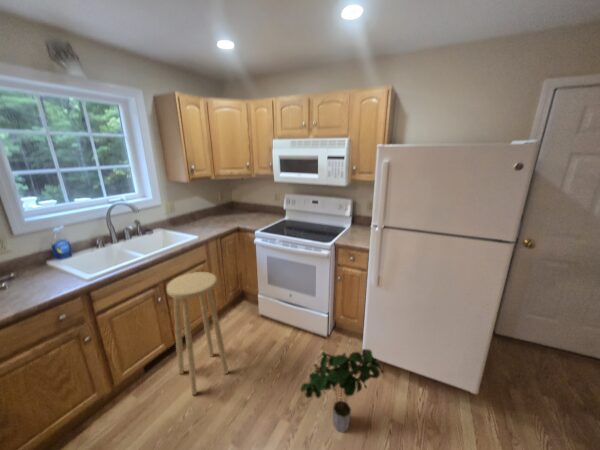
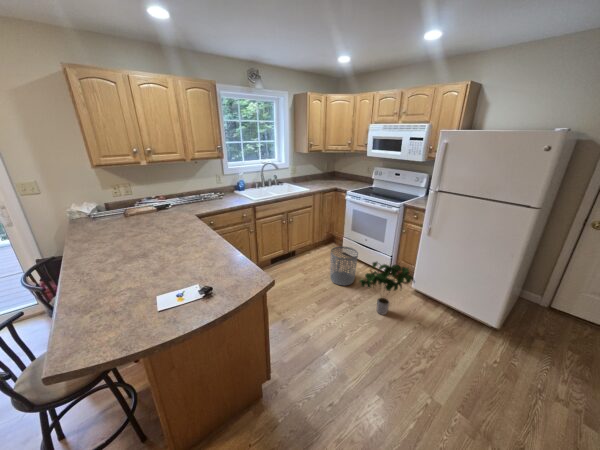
stool: present [167,272,228,395] -> none [289,208,319,278]
waste bin: none [245,318,288,385] -> present [330,246,358,285]

